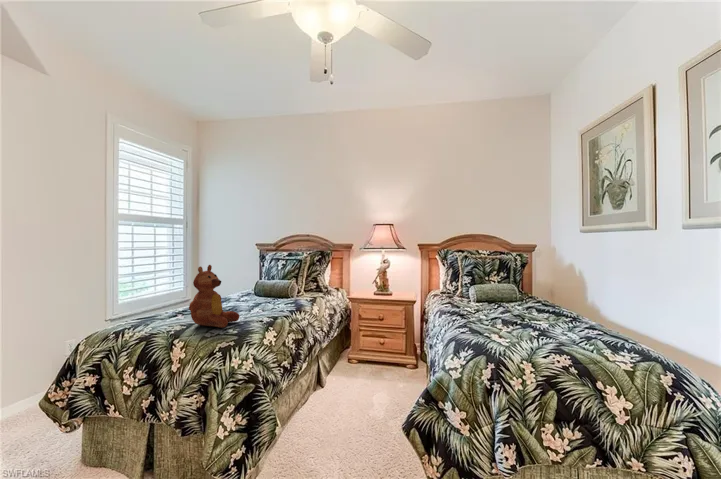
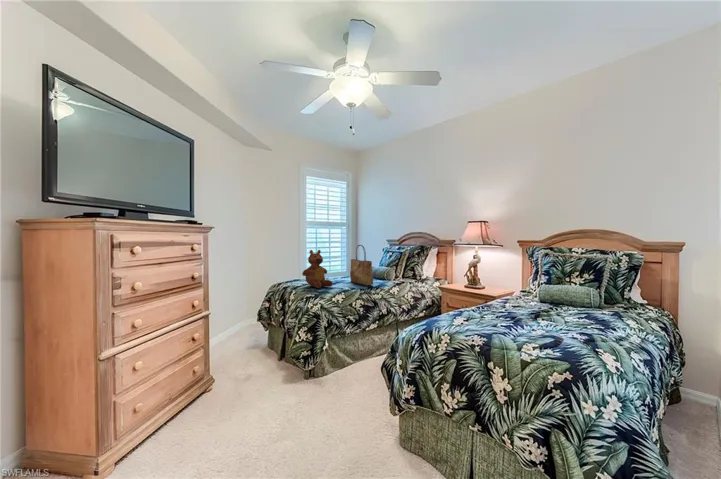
tote bag: none [244,252,289,310] -> present [350,245,373,285]

